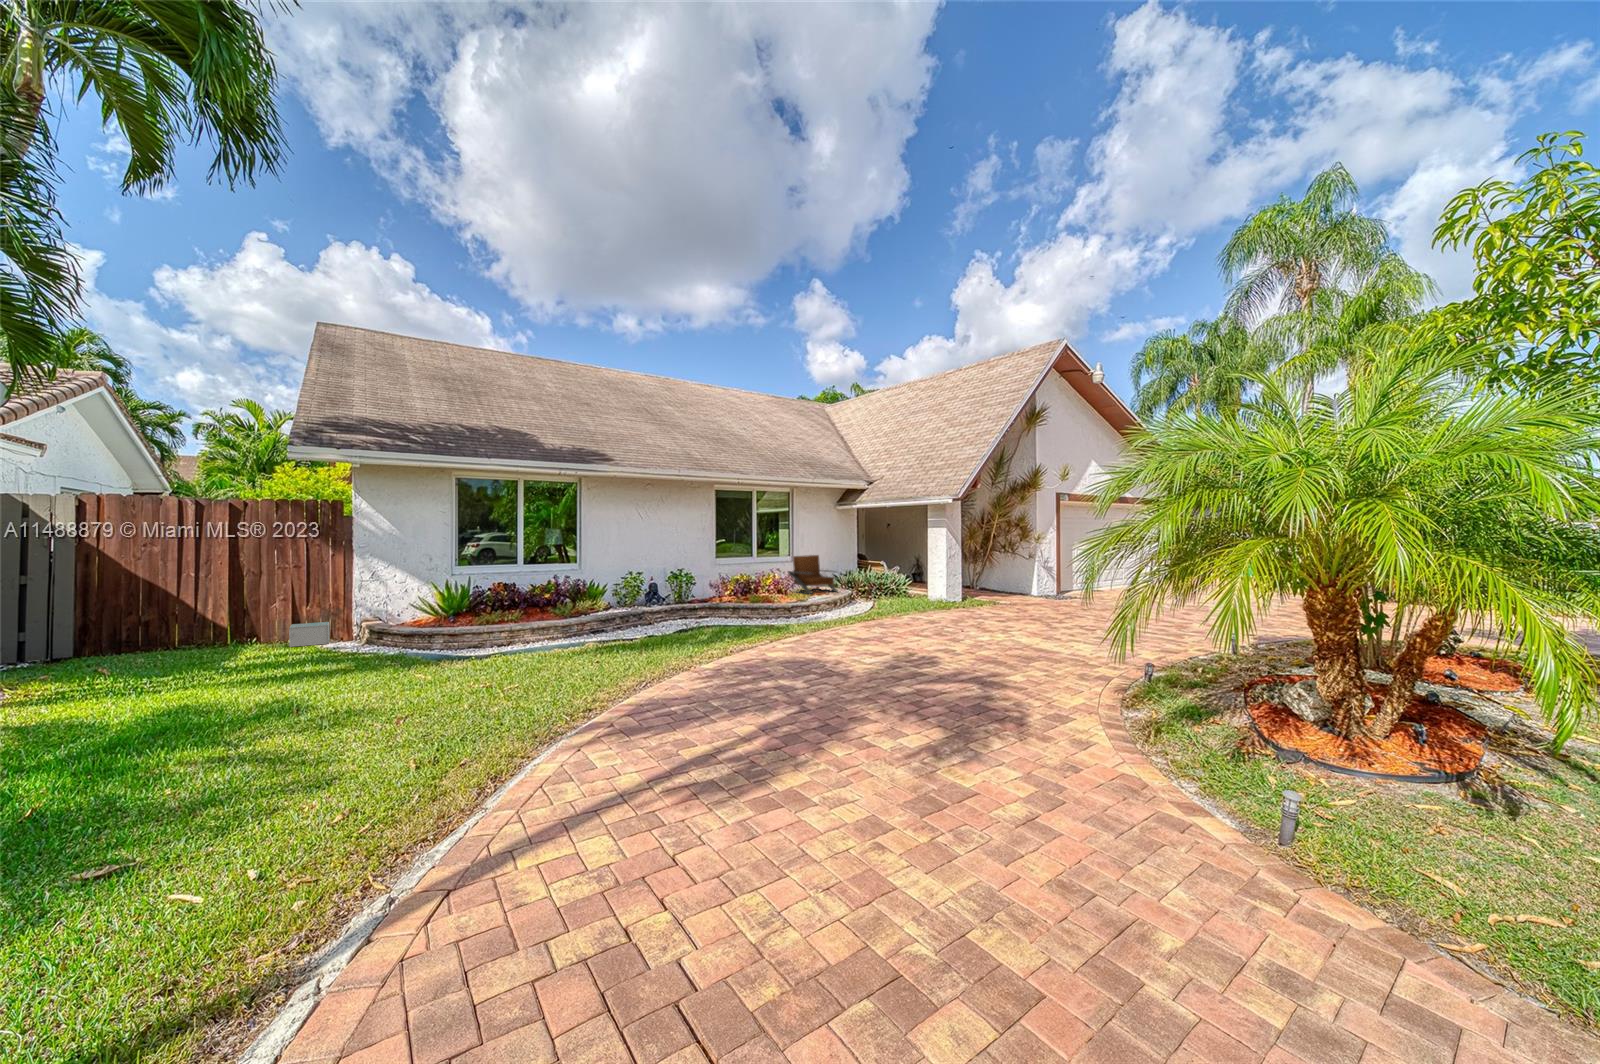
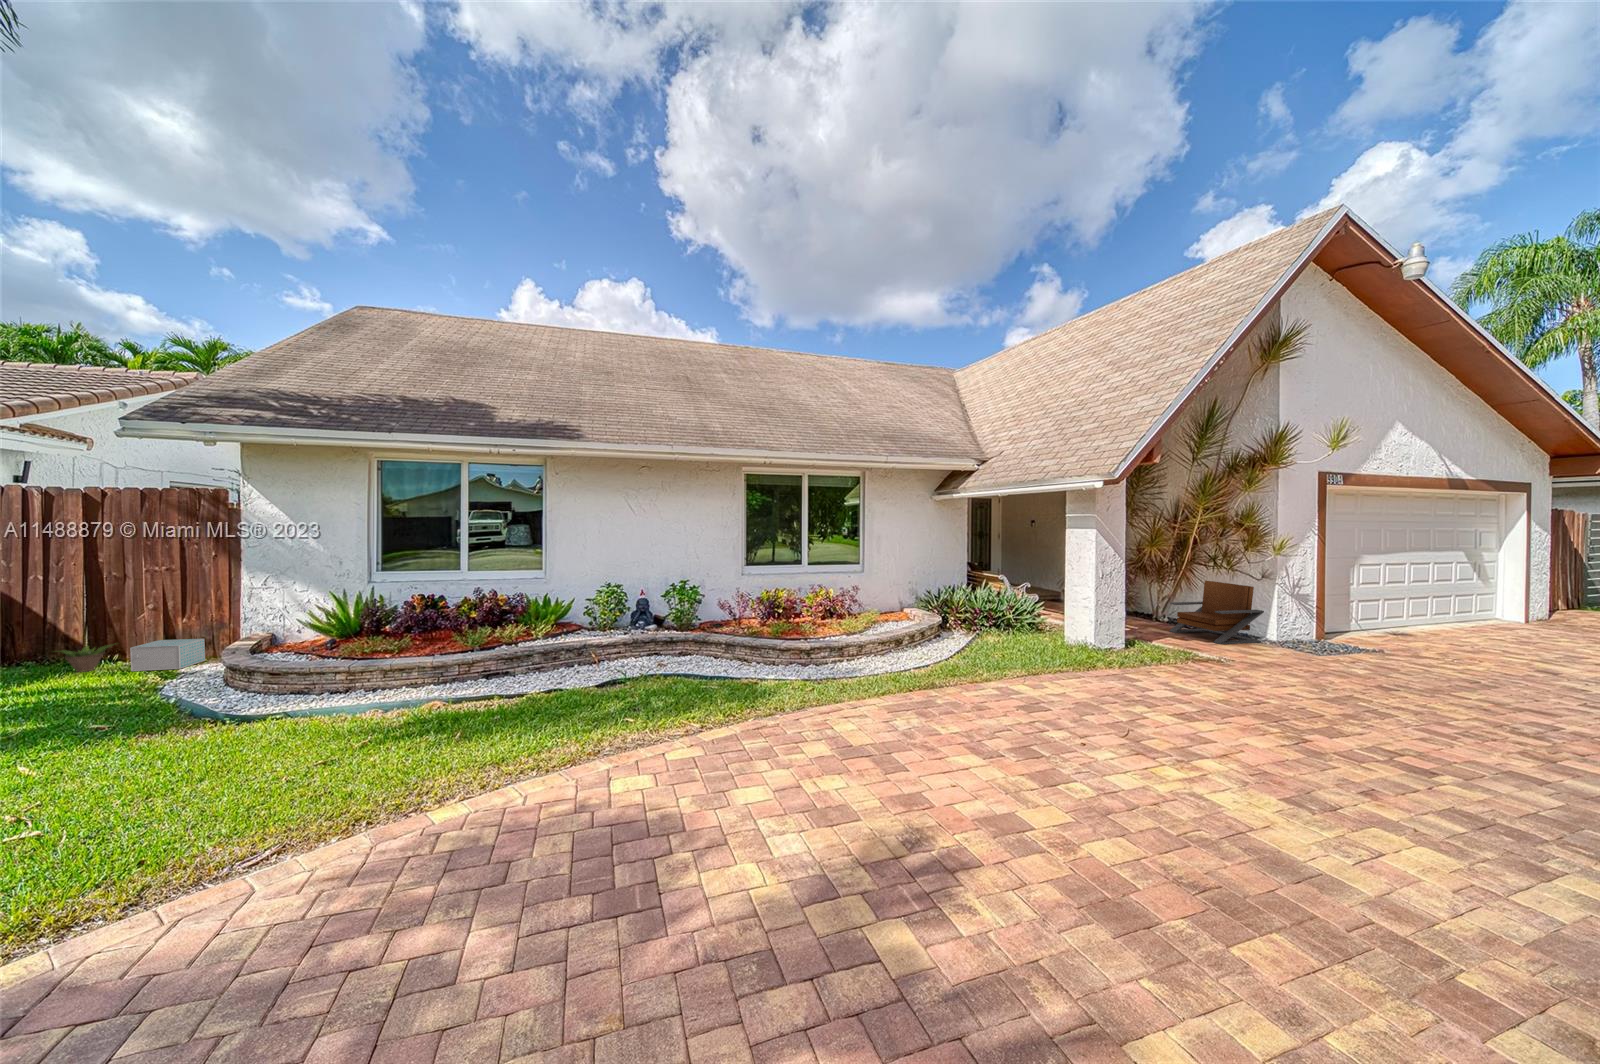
lounge chair: present [788,555,837,594] -> present [1170,581,1264,644]
decorative plant: none [215,627,265,650] -> present [61,645,113,672]

